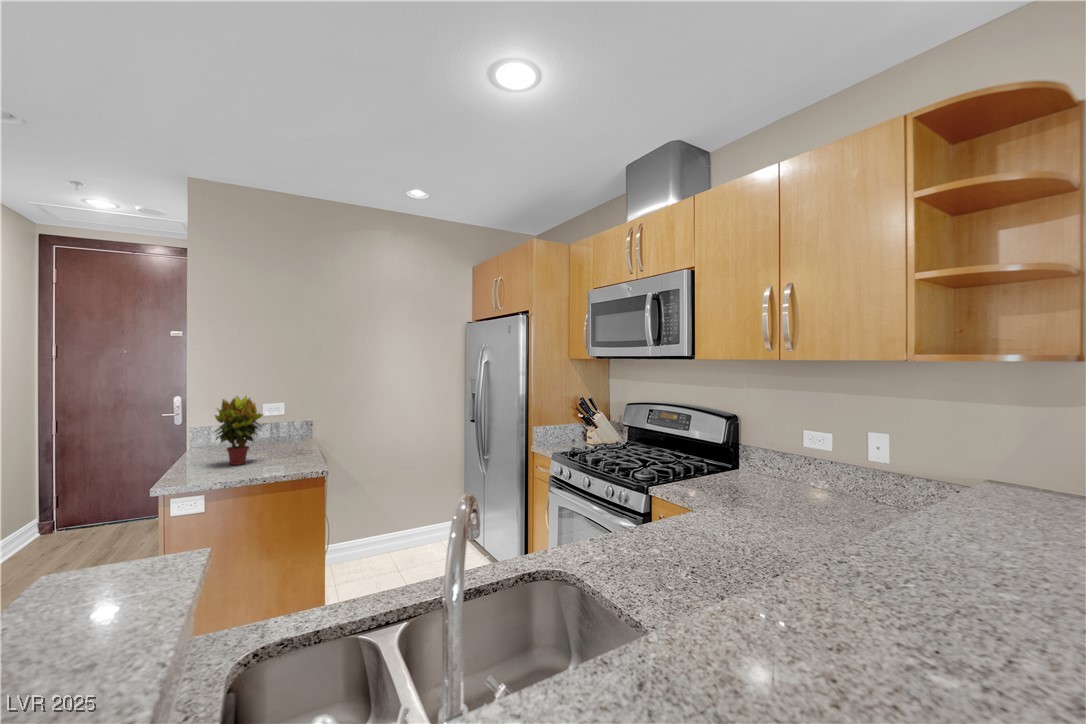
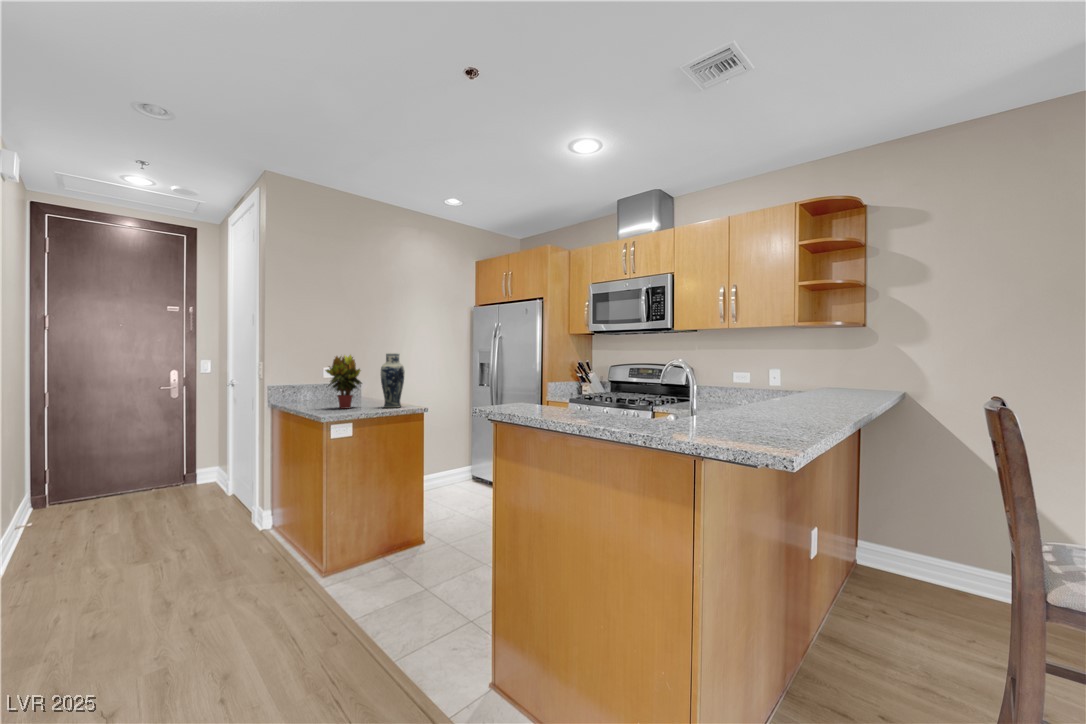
vase: none [271,395,305,468] -> present [381,353,404,408]

